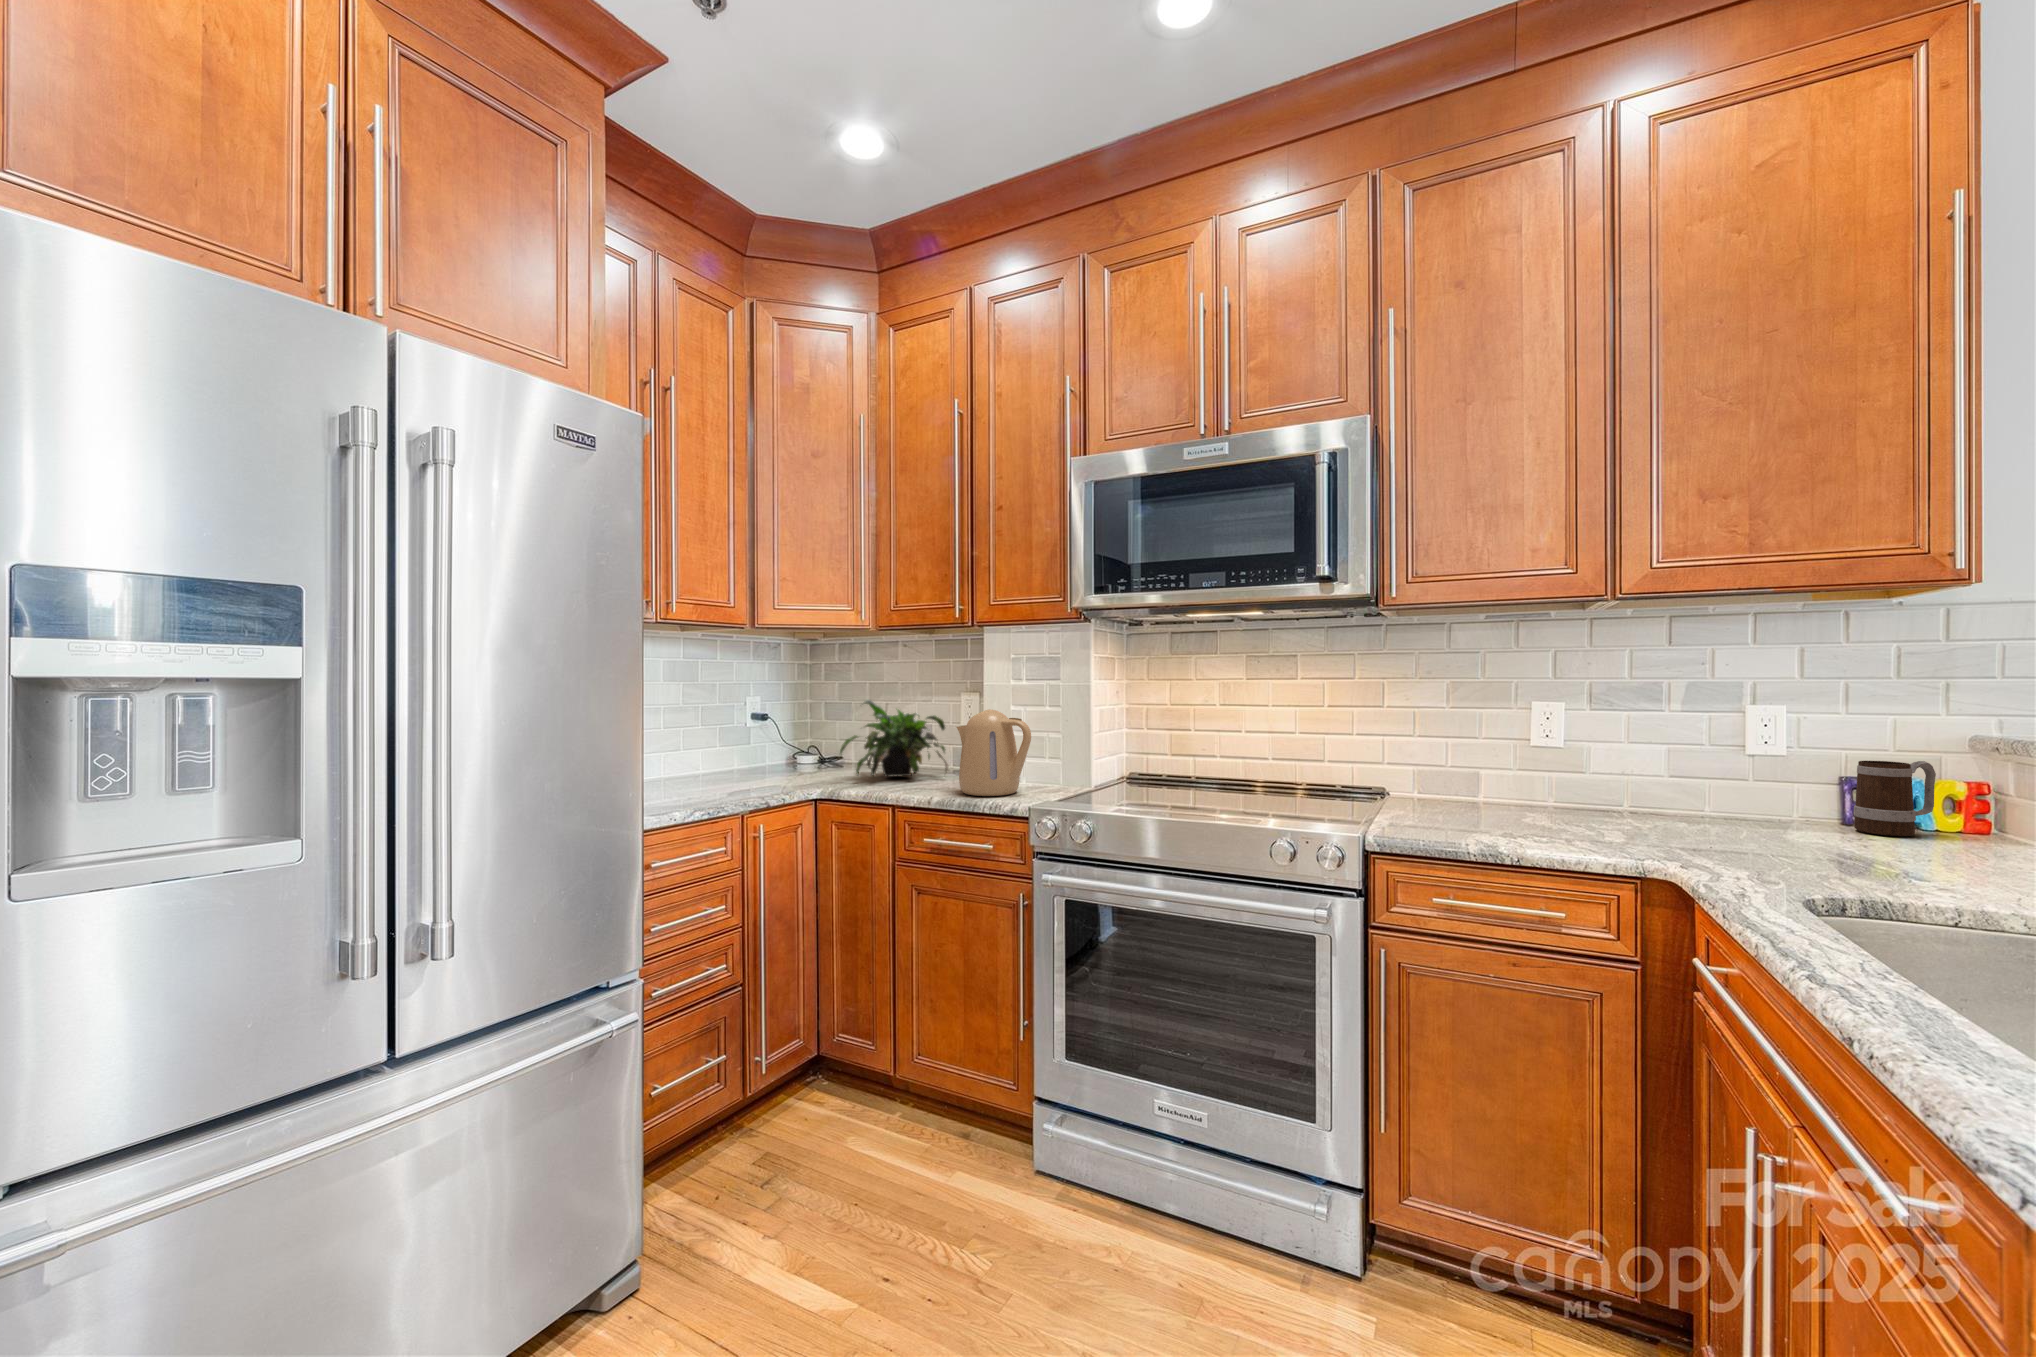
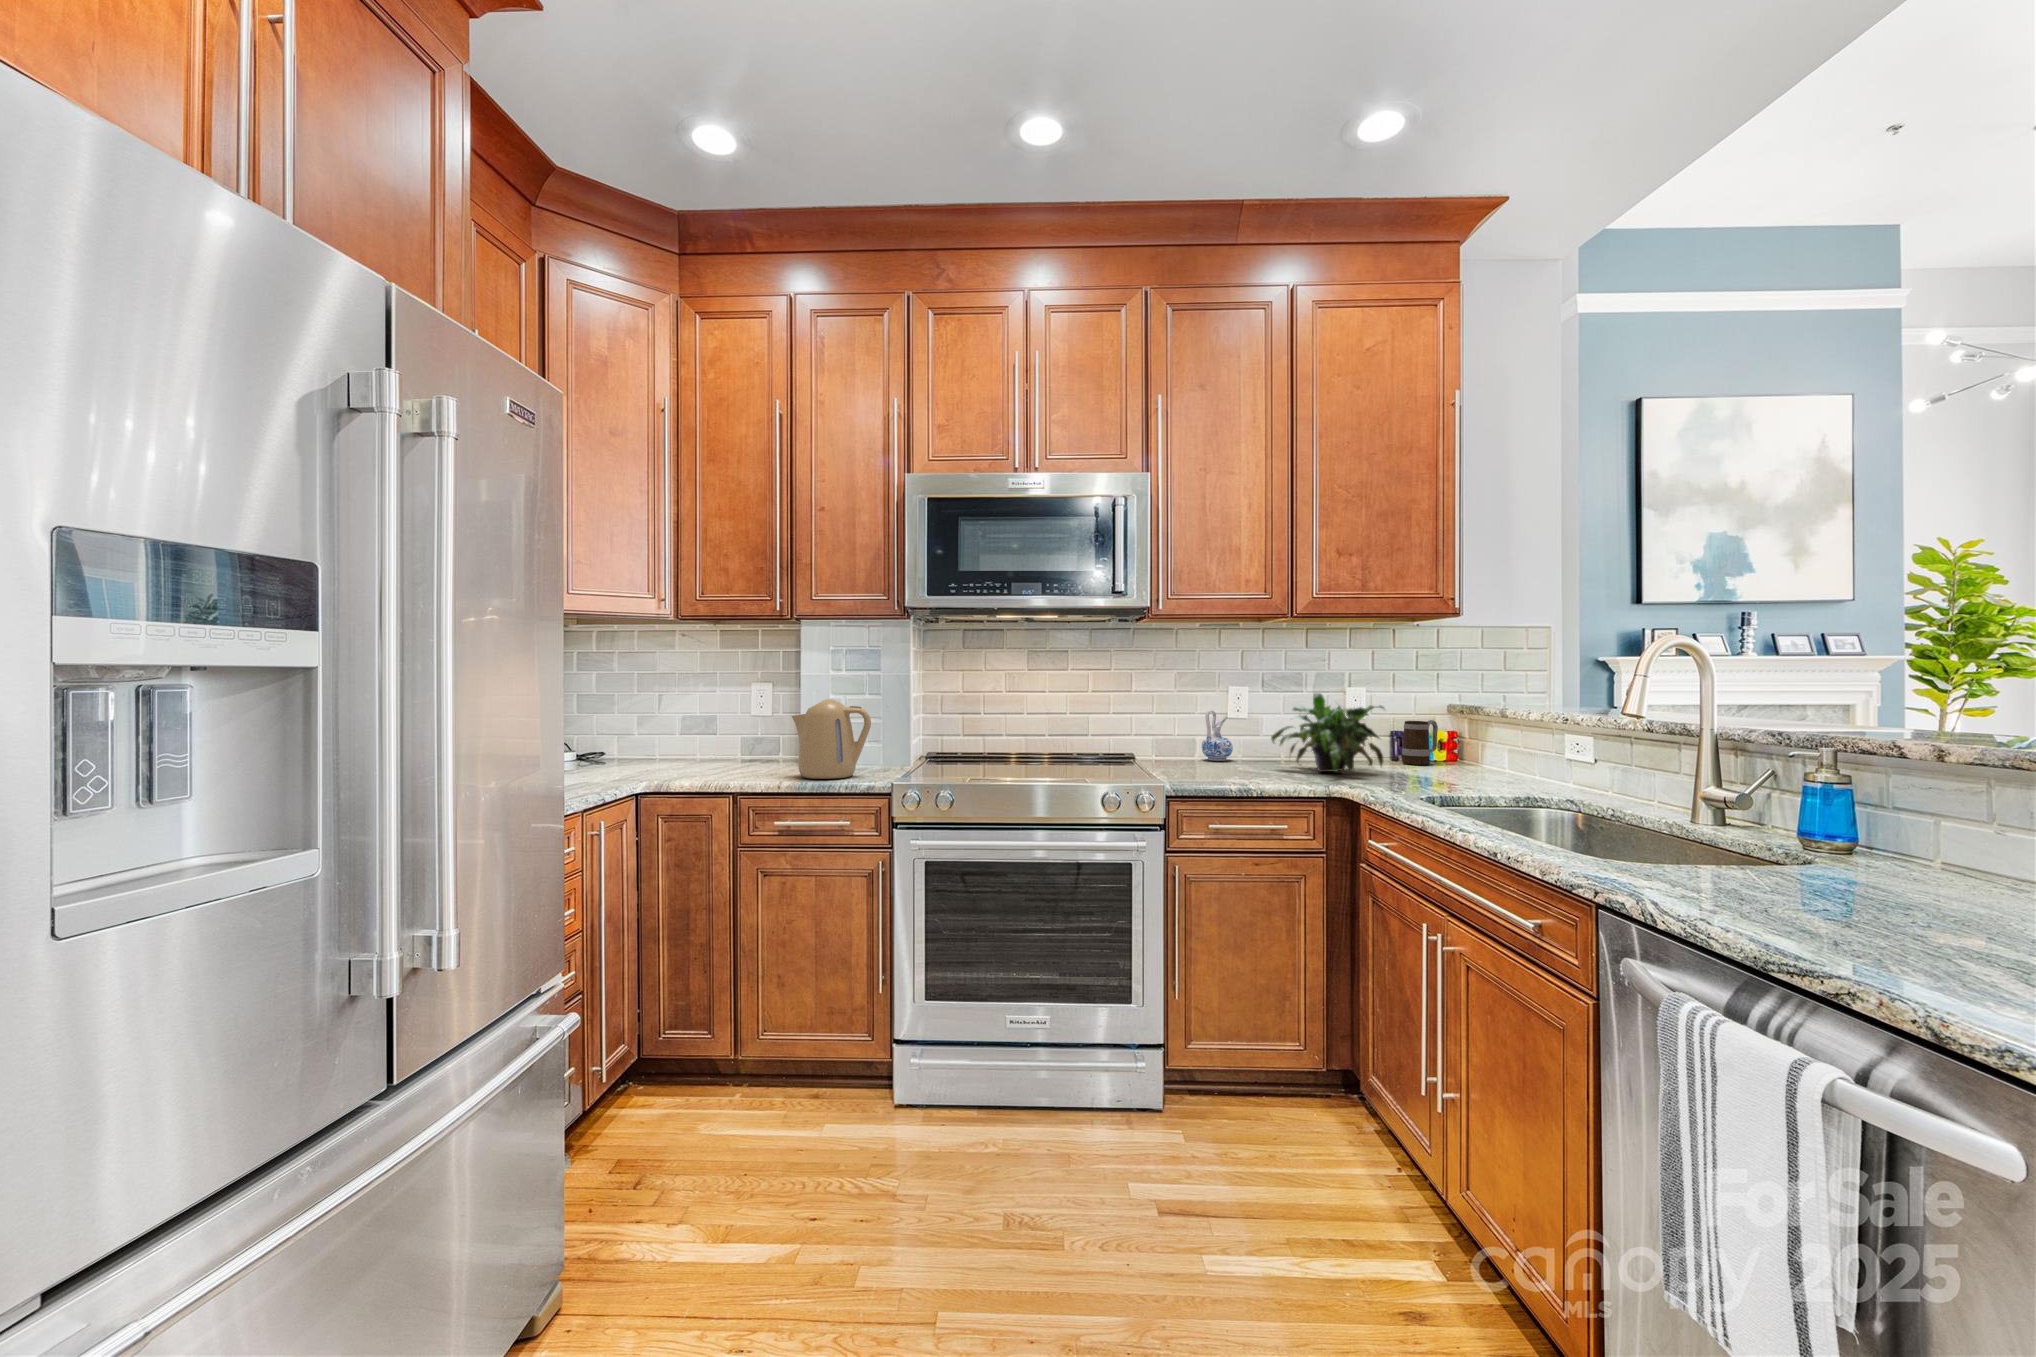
potted plant: present [840,700,948,777] -> present [1271,693,1384,772]
ceramic pitcher: none [1483,732,1532,804] -> present [1202,710,1233,761]

